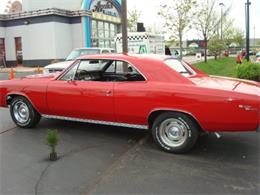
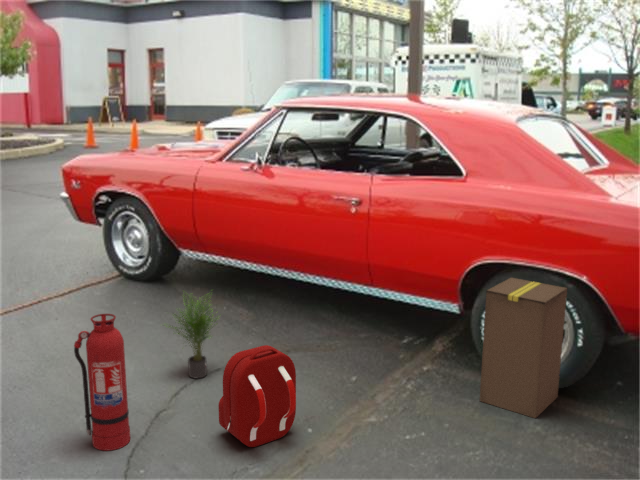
cardboard box: none [157,115,184,163] -> present [480,278,567,418]
fire extinguisher: none [11,136,33,186] -> present [74,314,130,450]
backpack: none [65,143,94,180] -> present [218,345,296,447]

